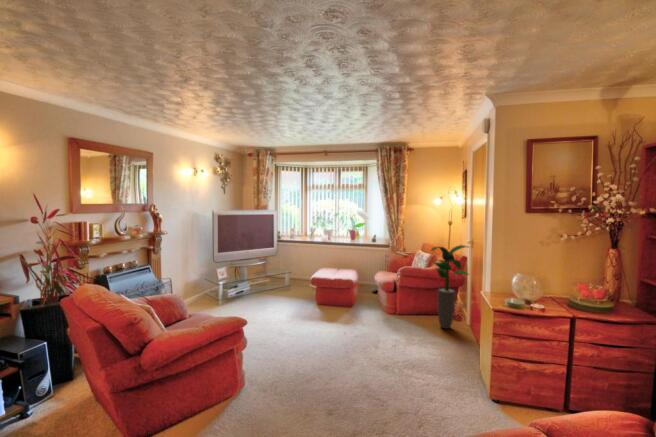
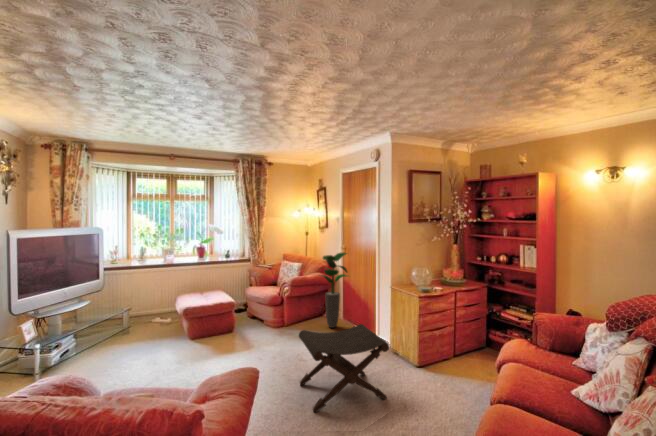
footstool: none [319,315,415,418] -> present [299,324,389,412]

